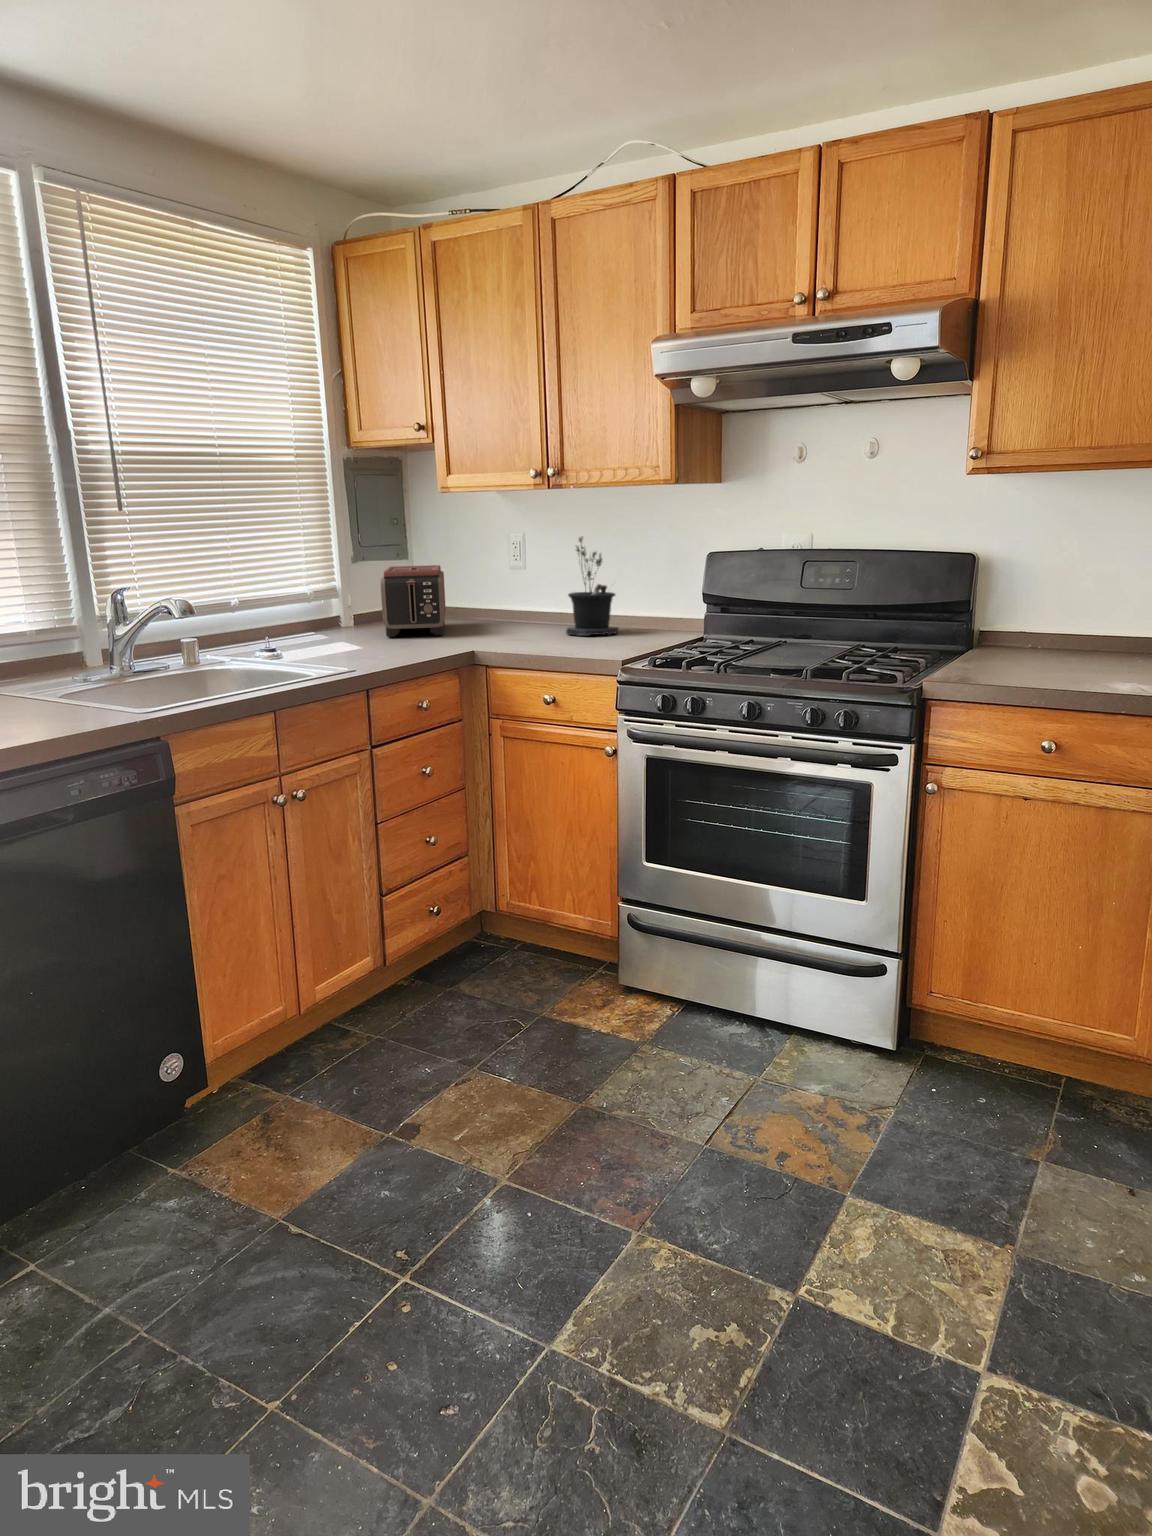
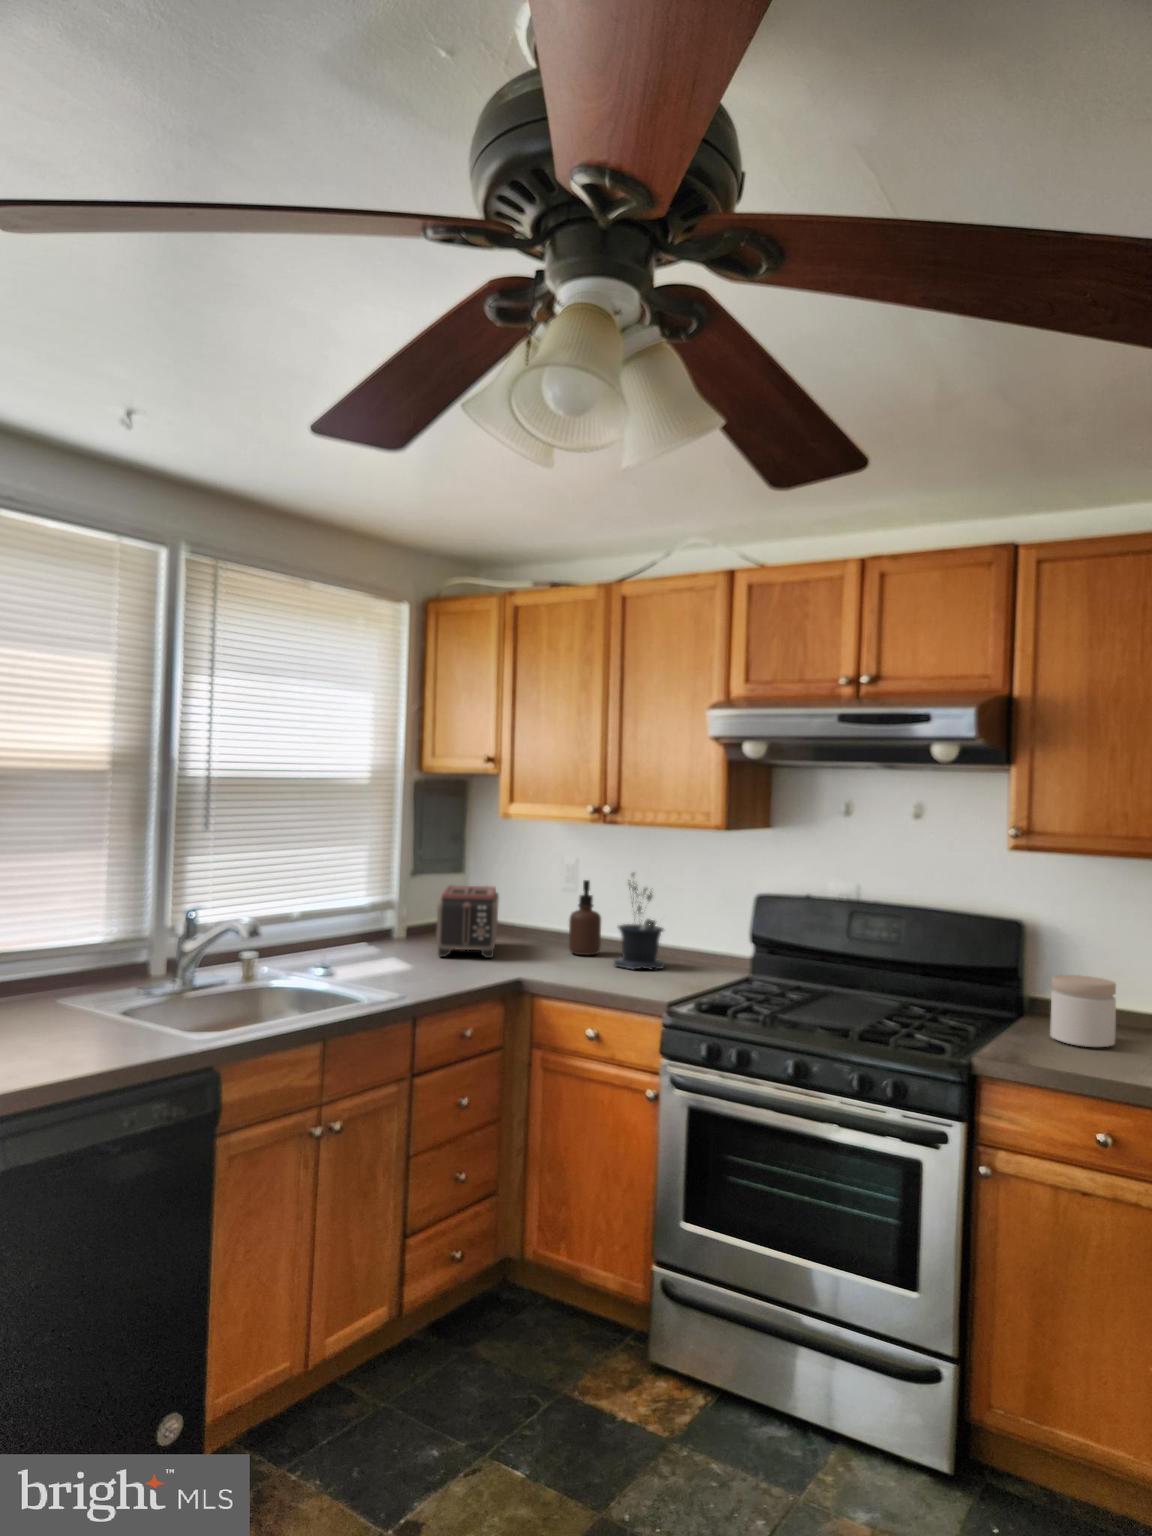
soap dispenser: none [518,551,552,628] -> present [569,880,601,955]
jar: none [1000,601,1068,668] -> present [1050,975,1116,1047]

